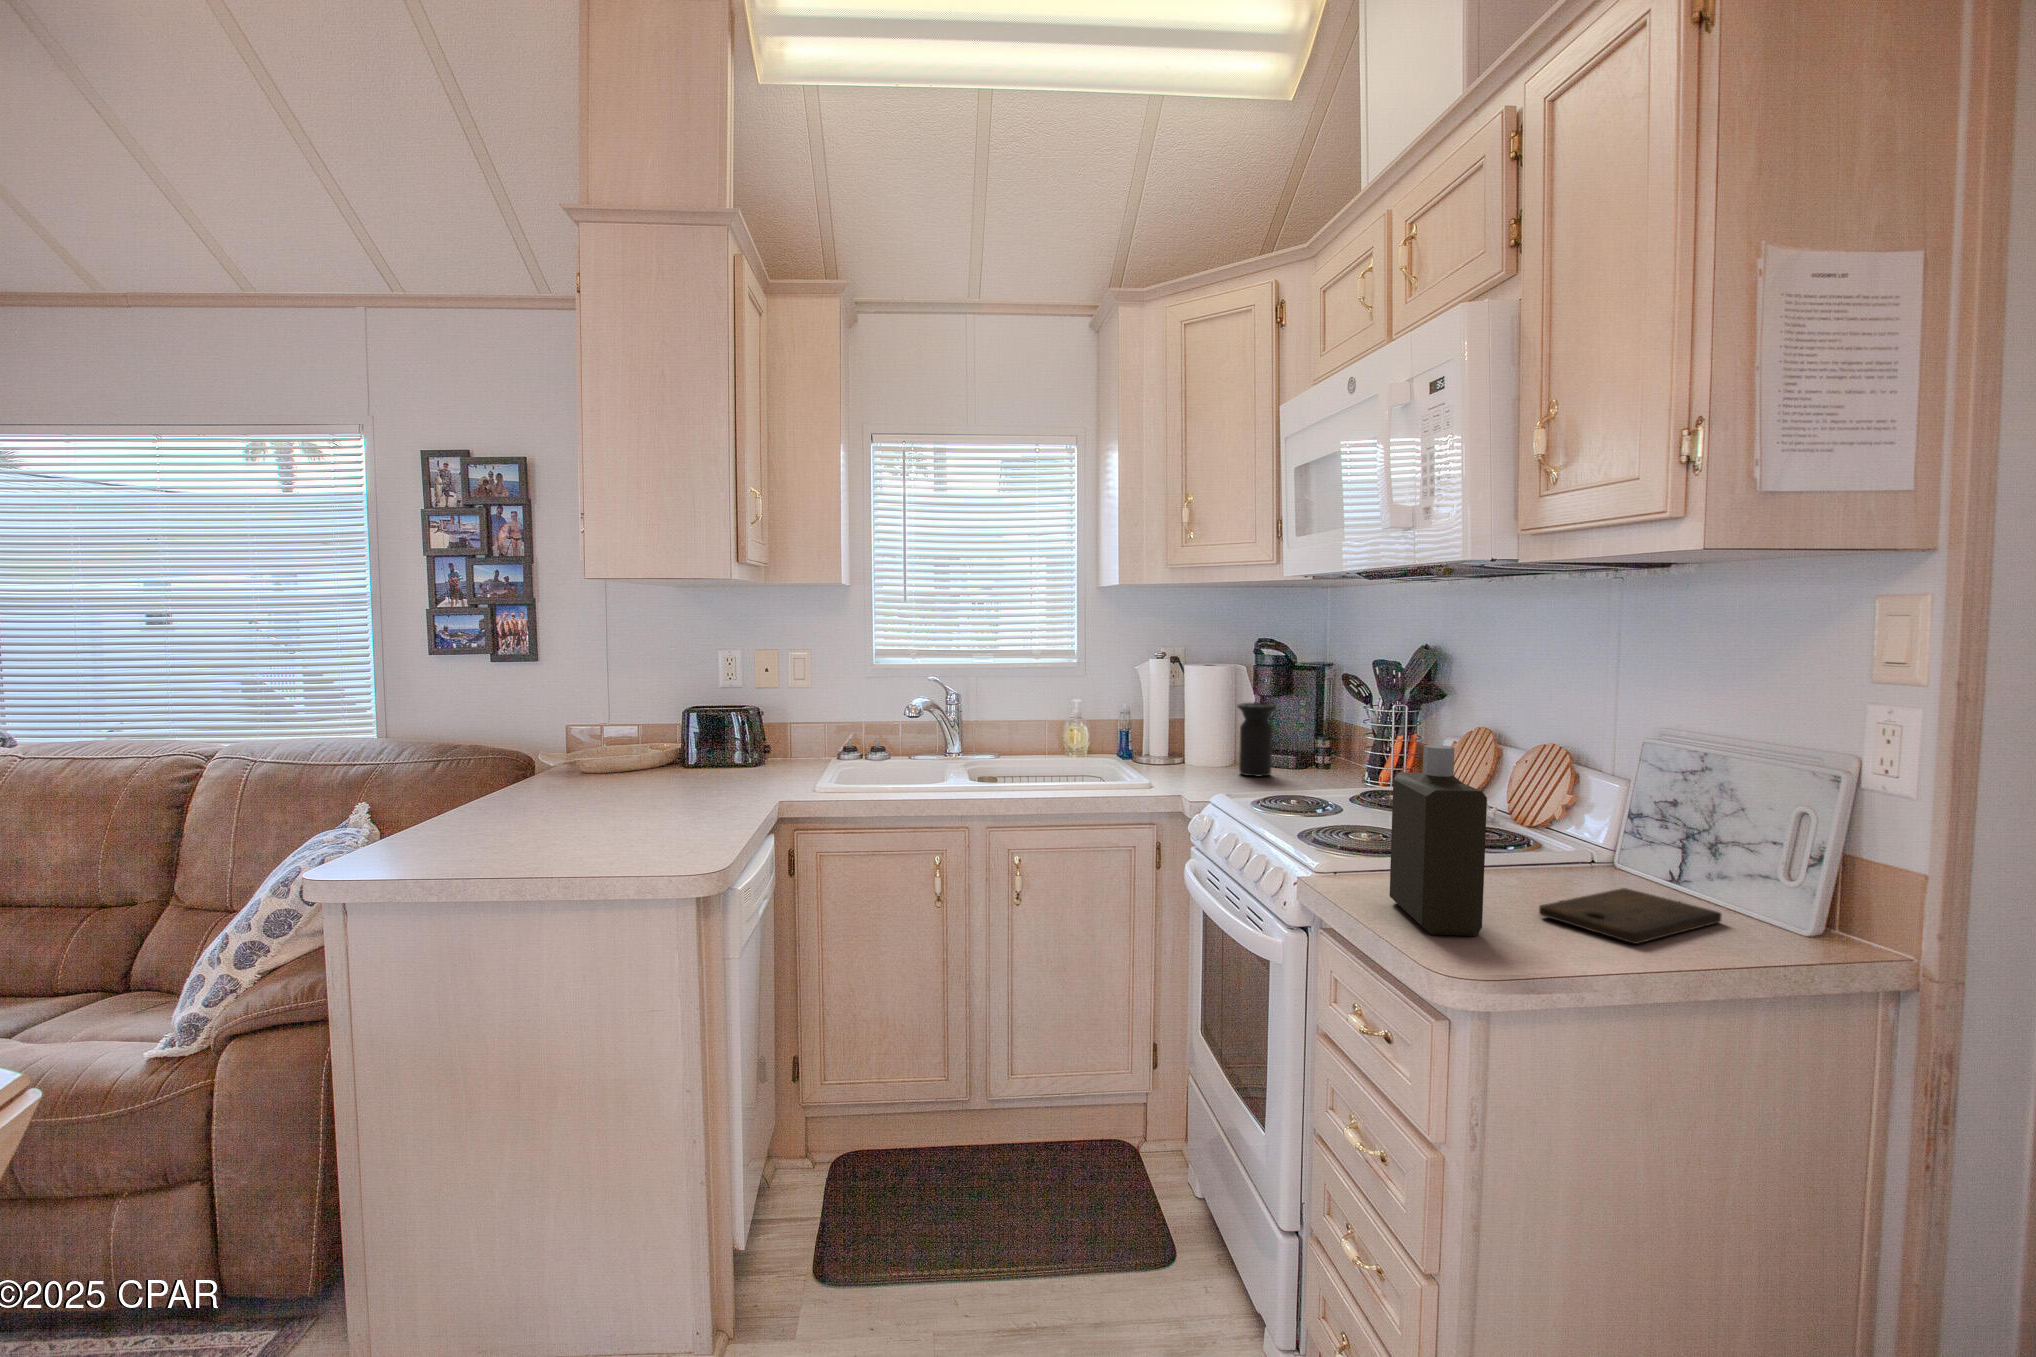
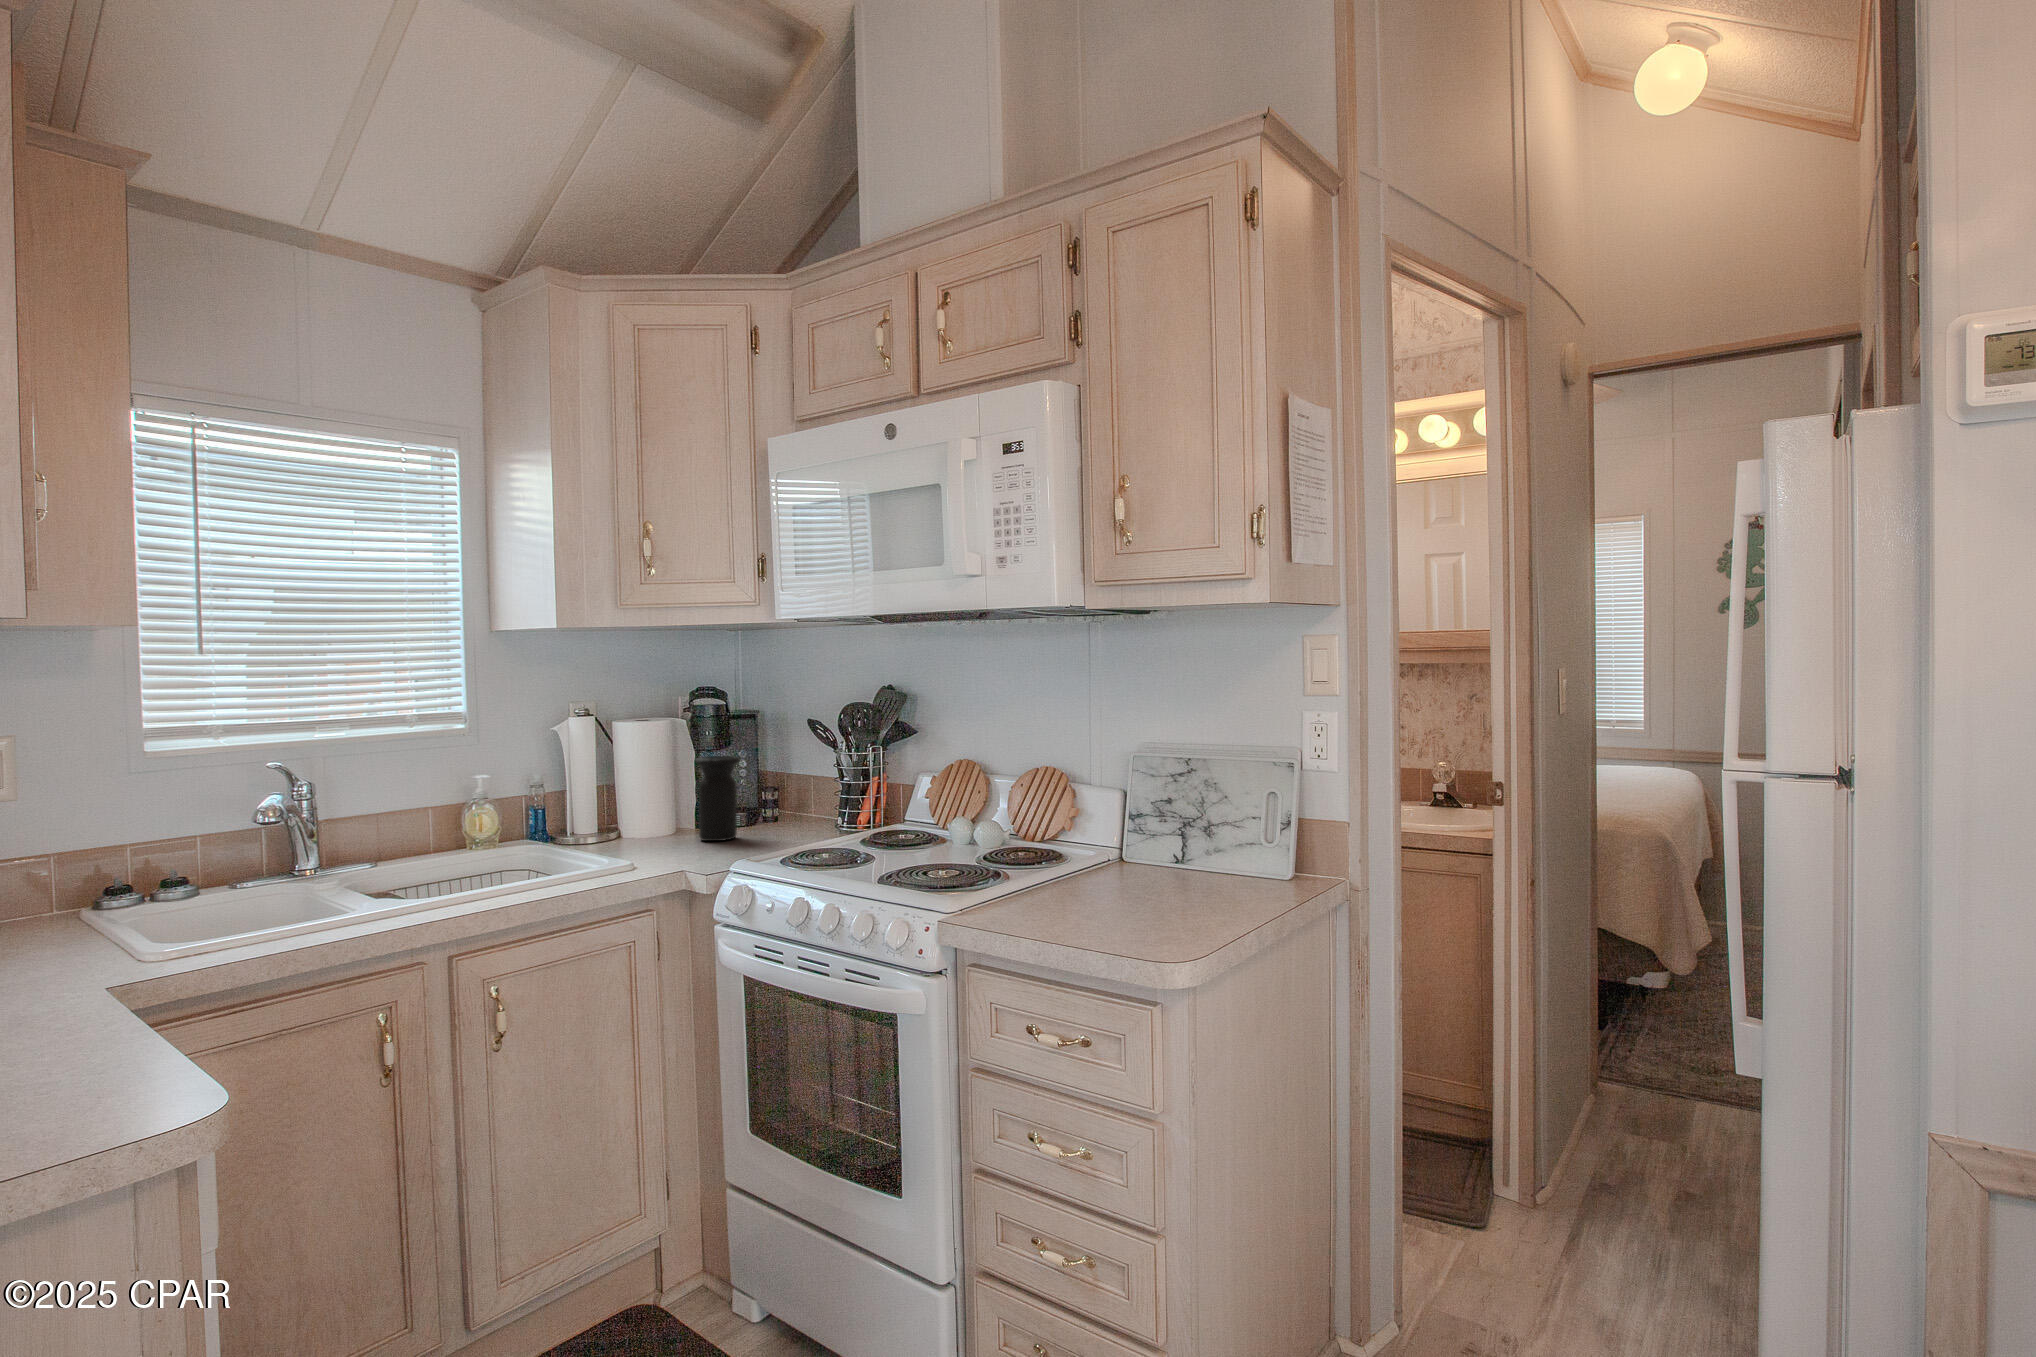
bottle: present [1390,745,1487,936] -> none [1048,761,1149,938]
cutting board: present [1539,888,1721,944] -> none [1154,873,1243,909]

